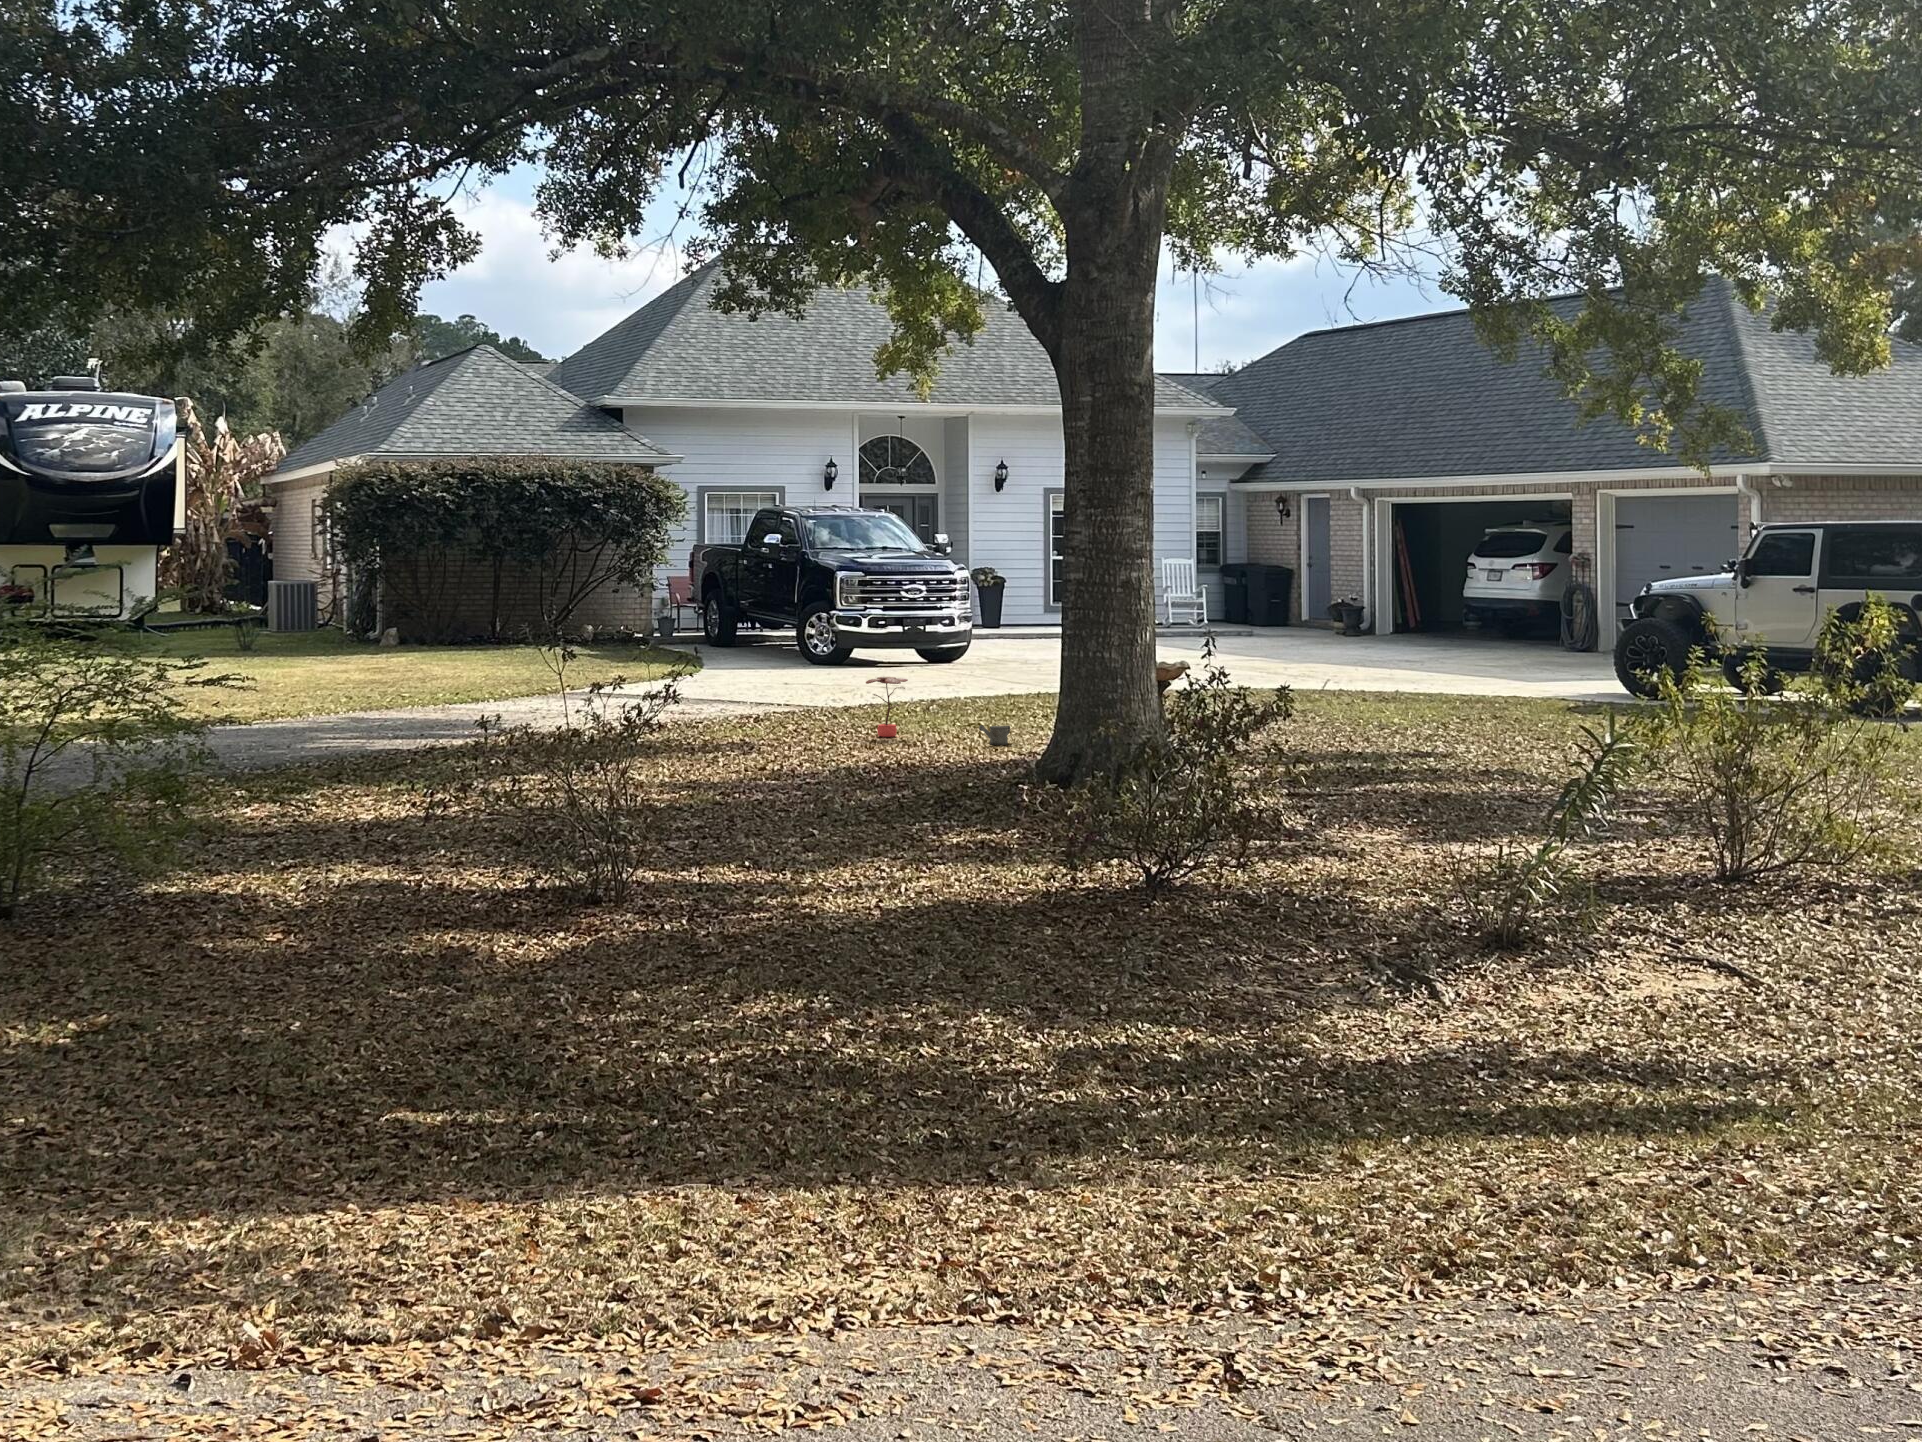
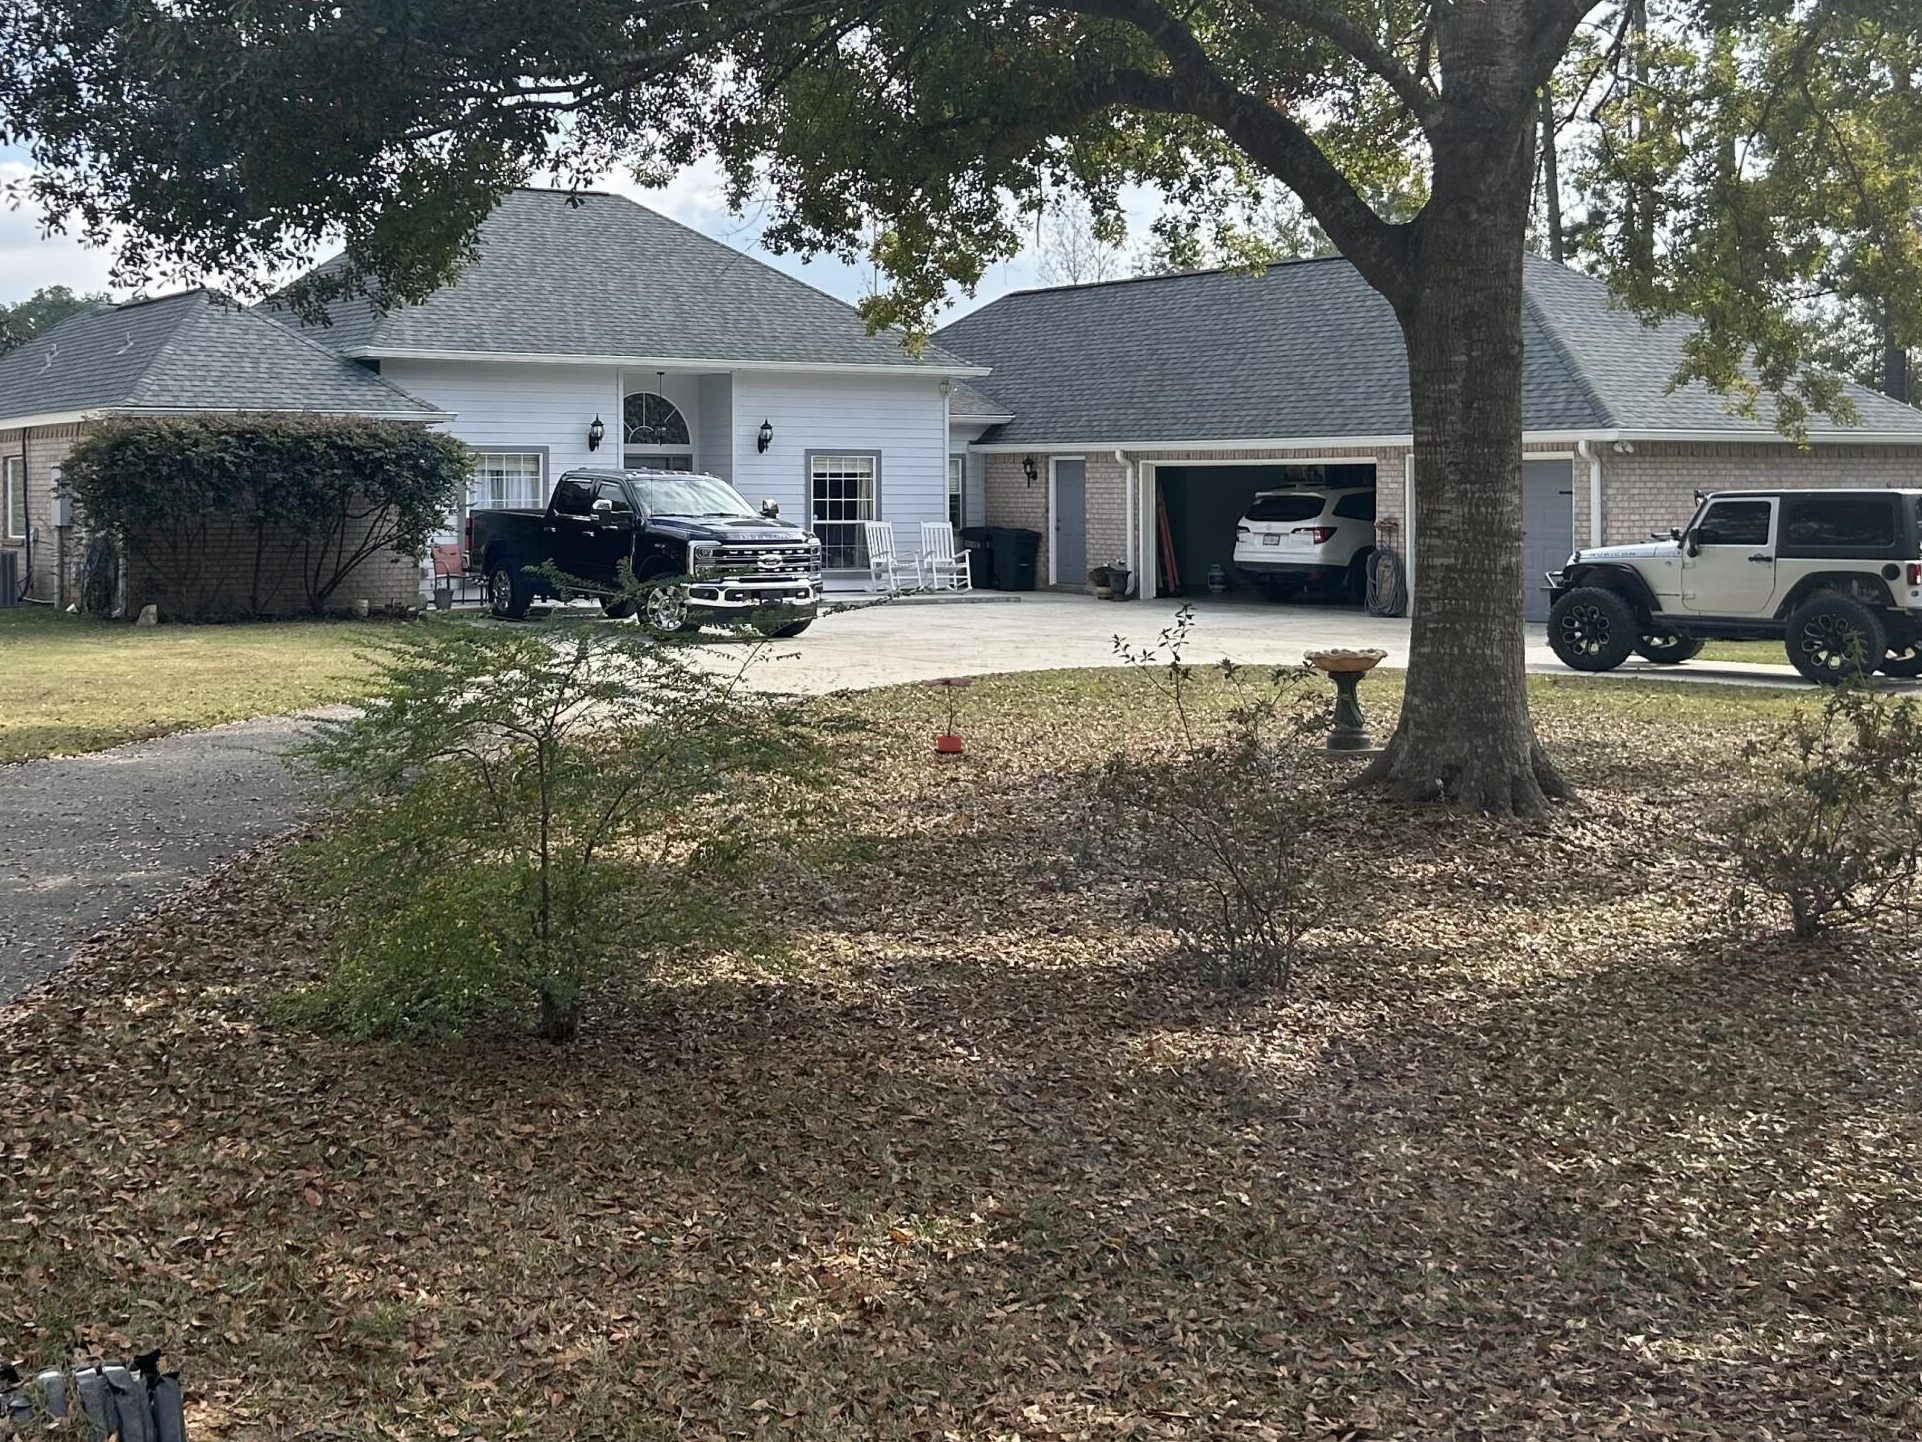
watering can: present [979,725,1010,745] -> none [1092,737,1120,762]

